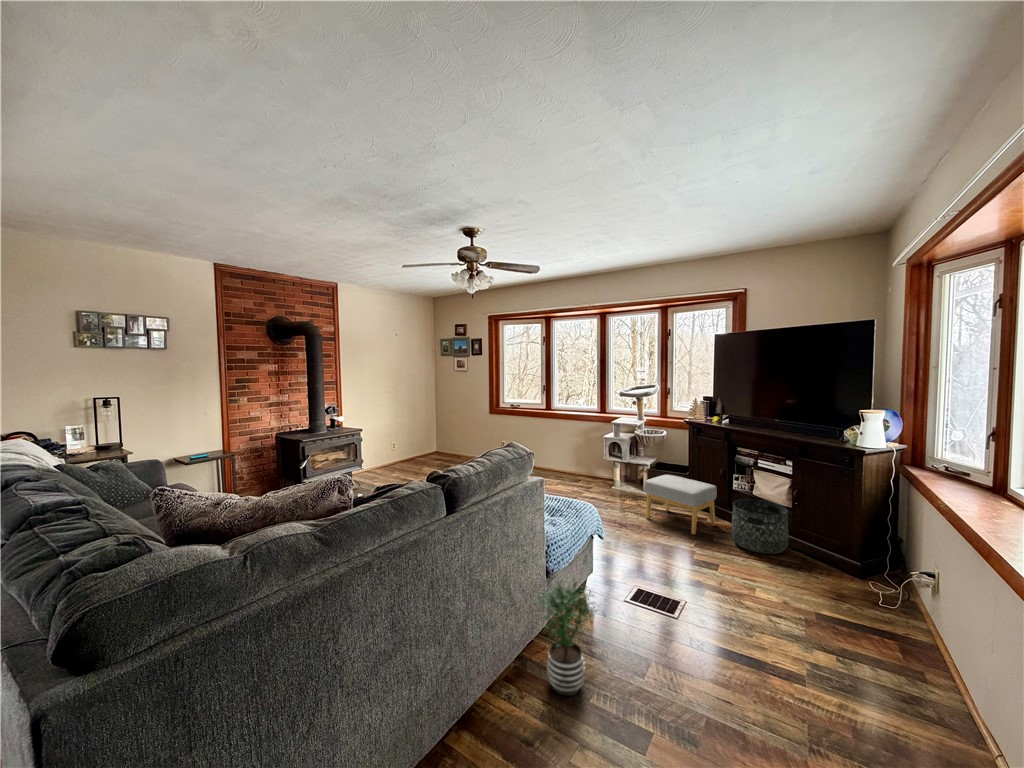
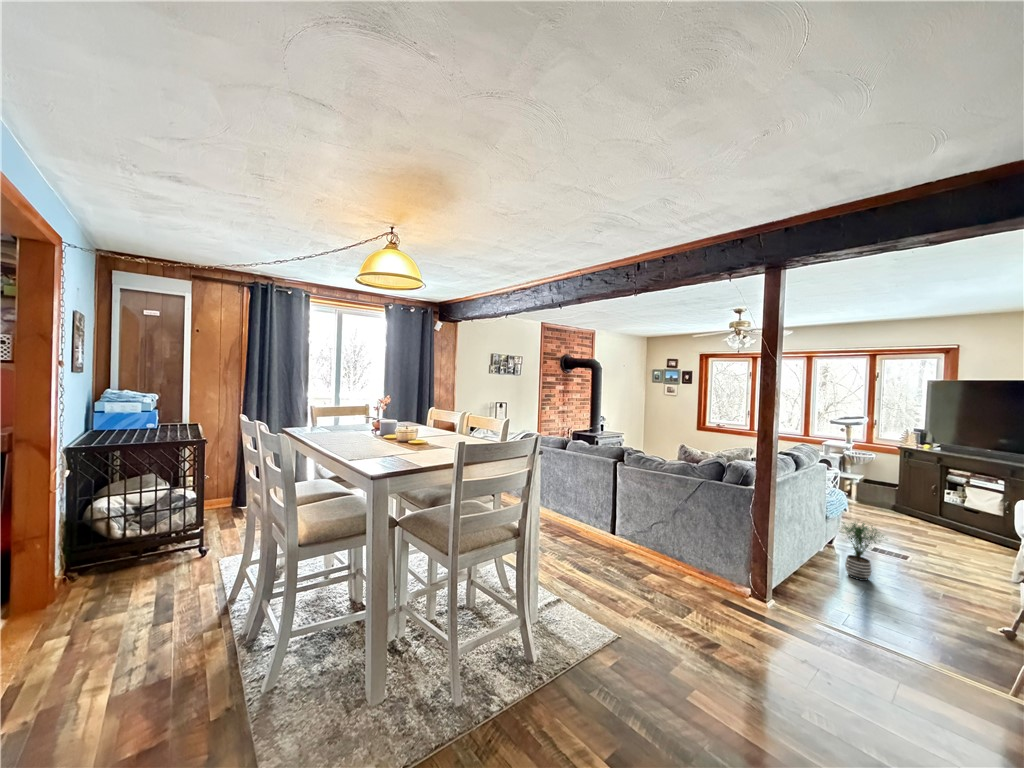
footstool: present [645,475,717,534] -> none [862,486,930,529]
basket: present [732,499,788,554] -> none [947,507,1001,547]

